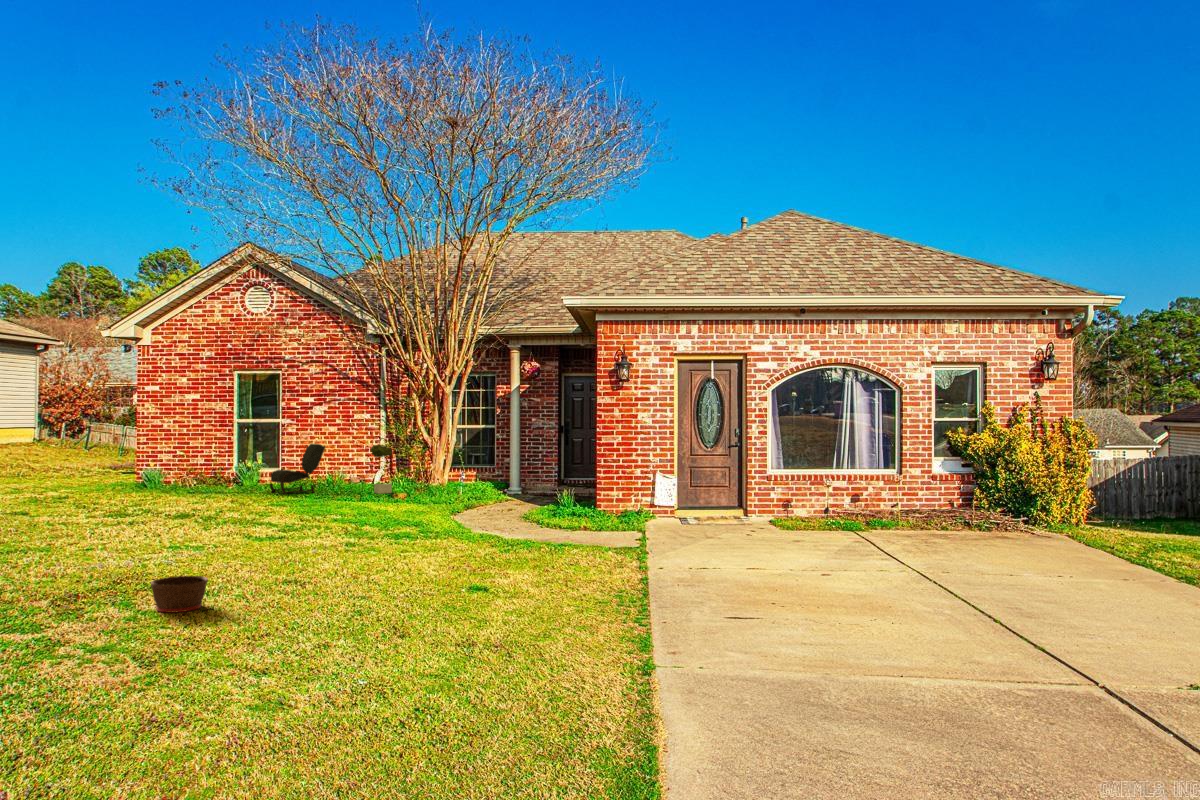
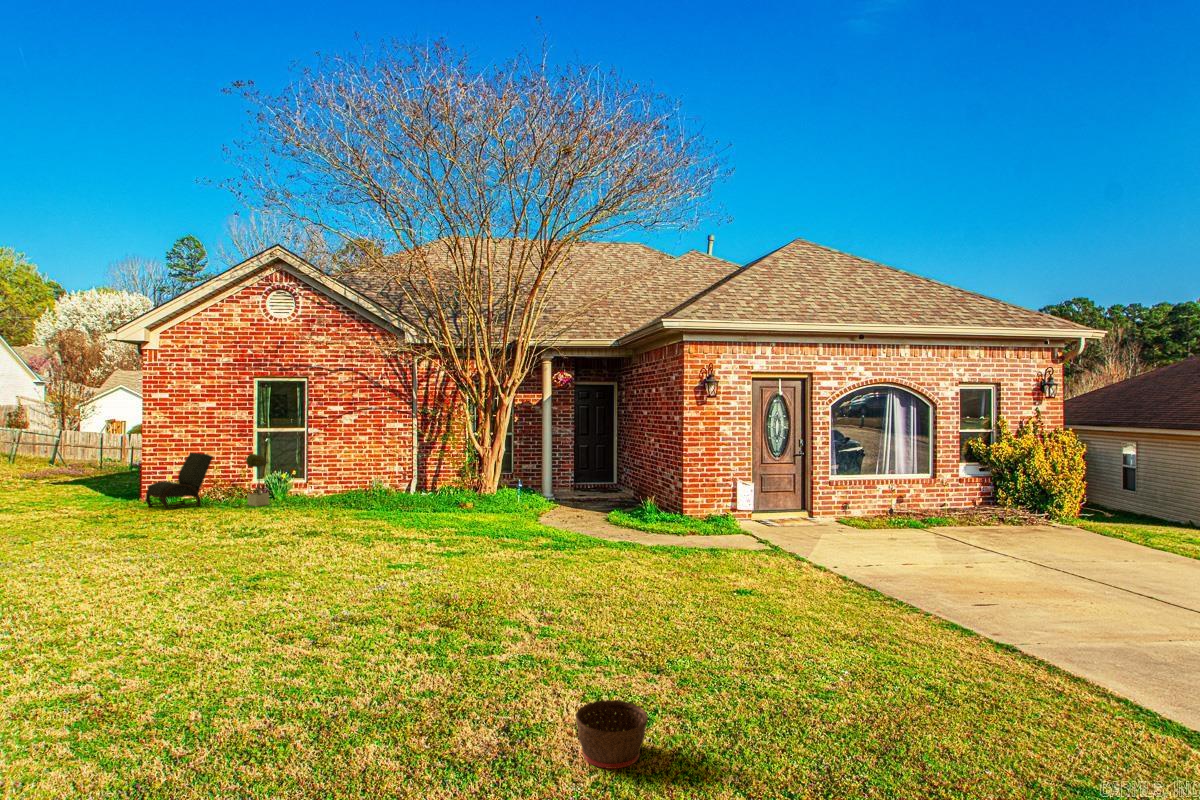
lounge chair: present [270,444,325,494] -> present [146,453,213,510]
potted tree: present [371,444,392,494] -> present [246,453,269,506]

